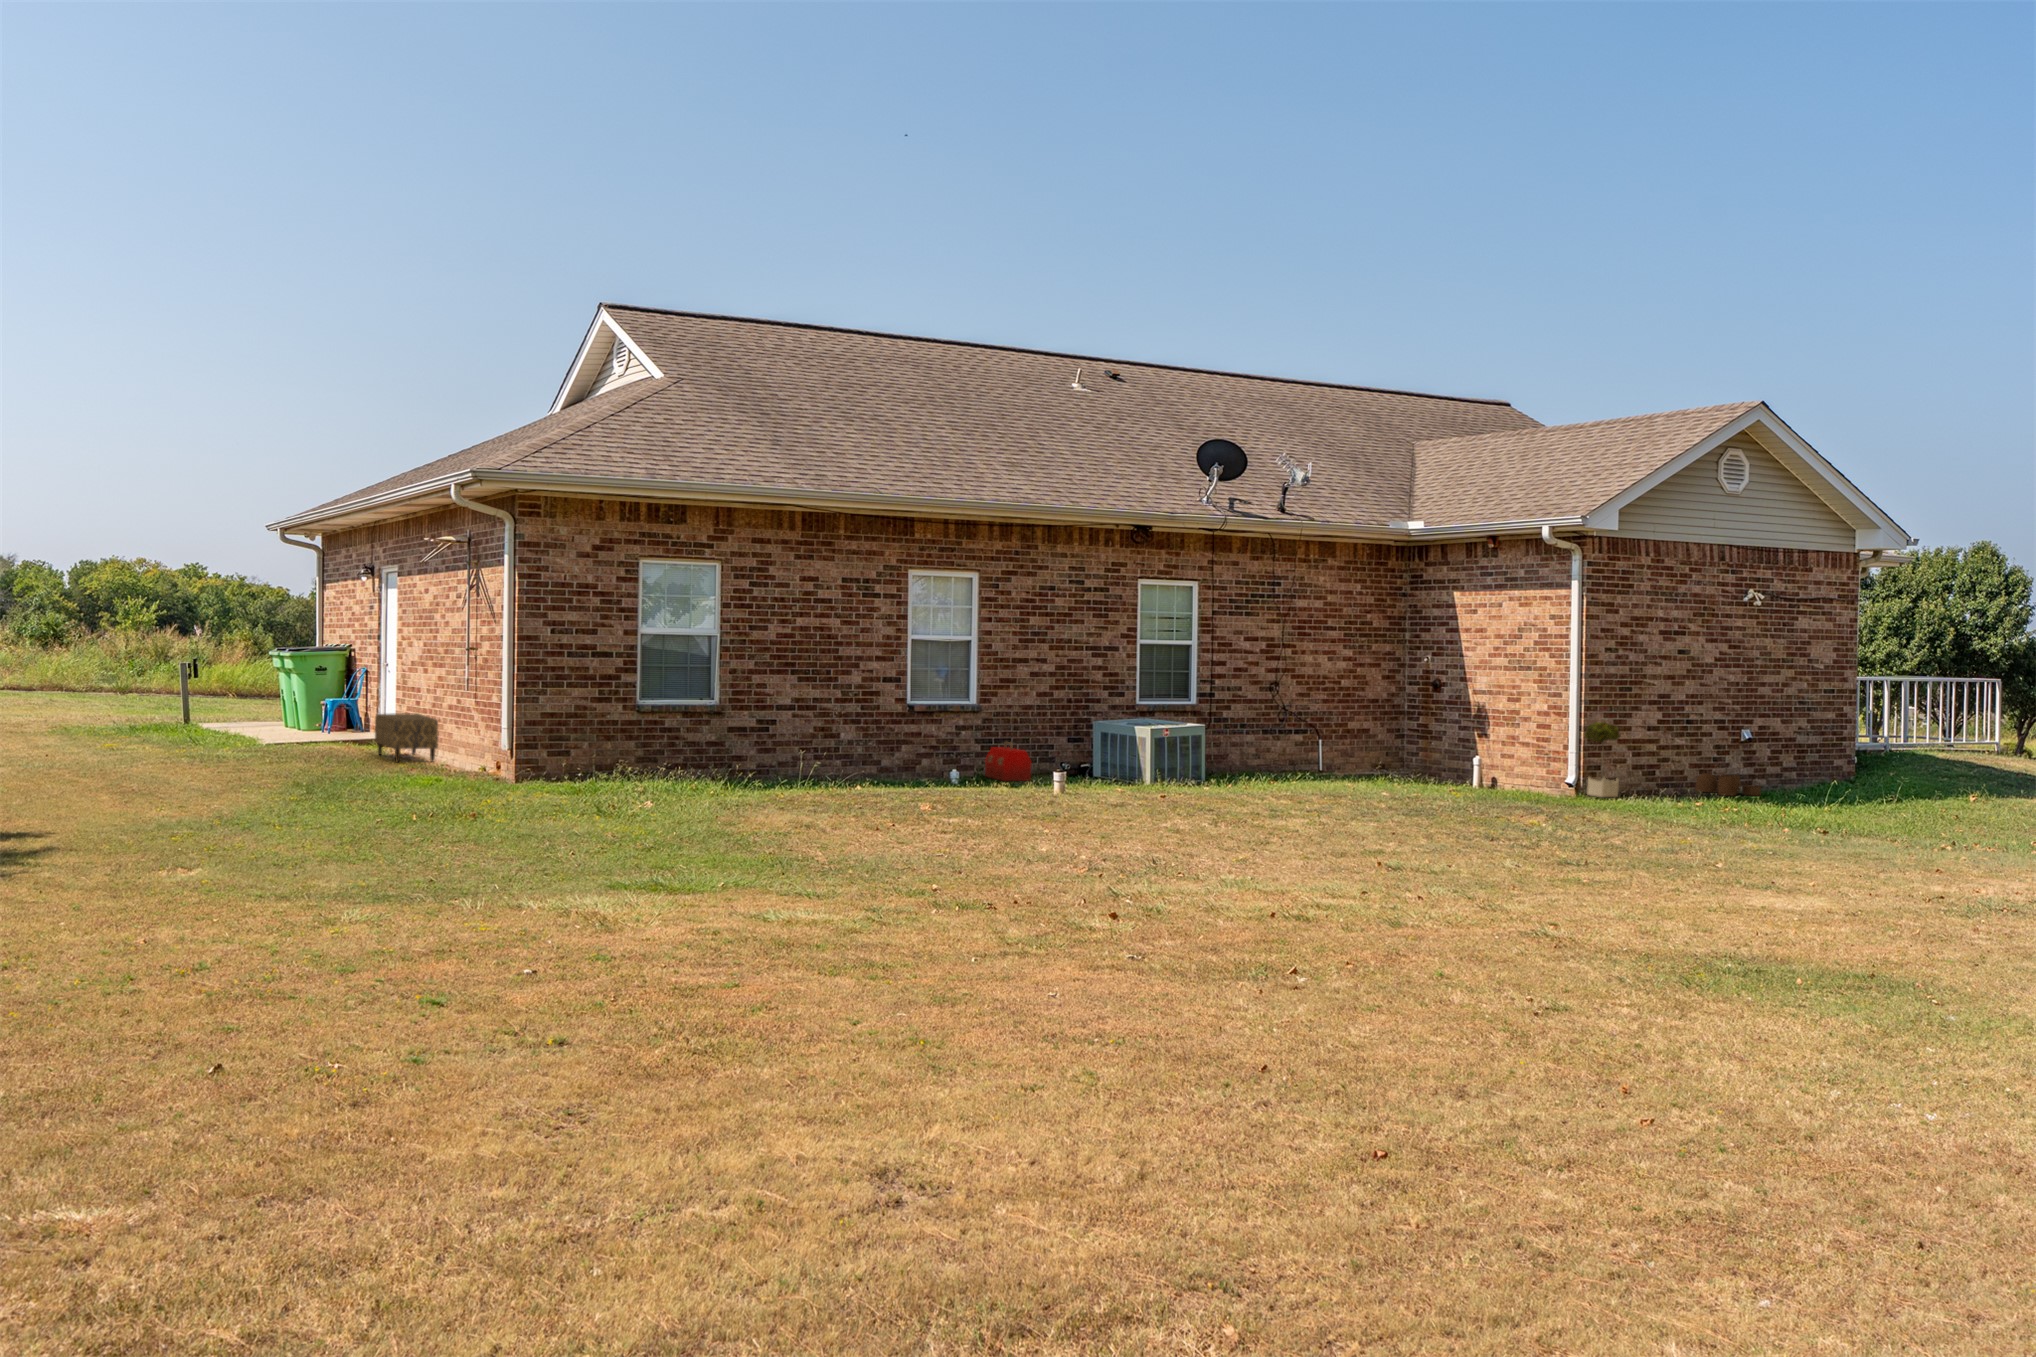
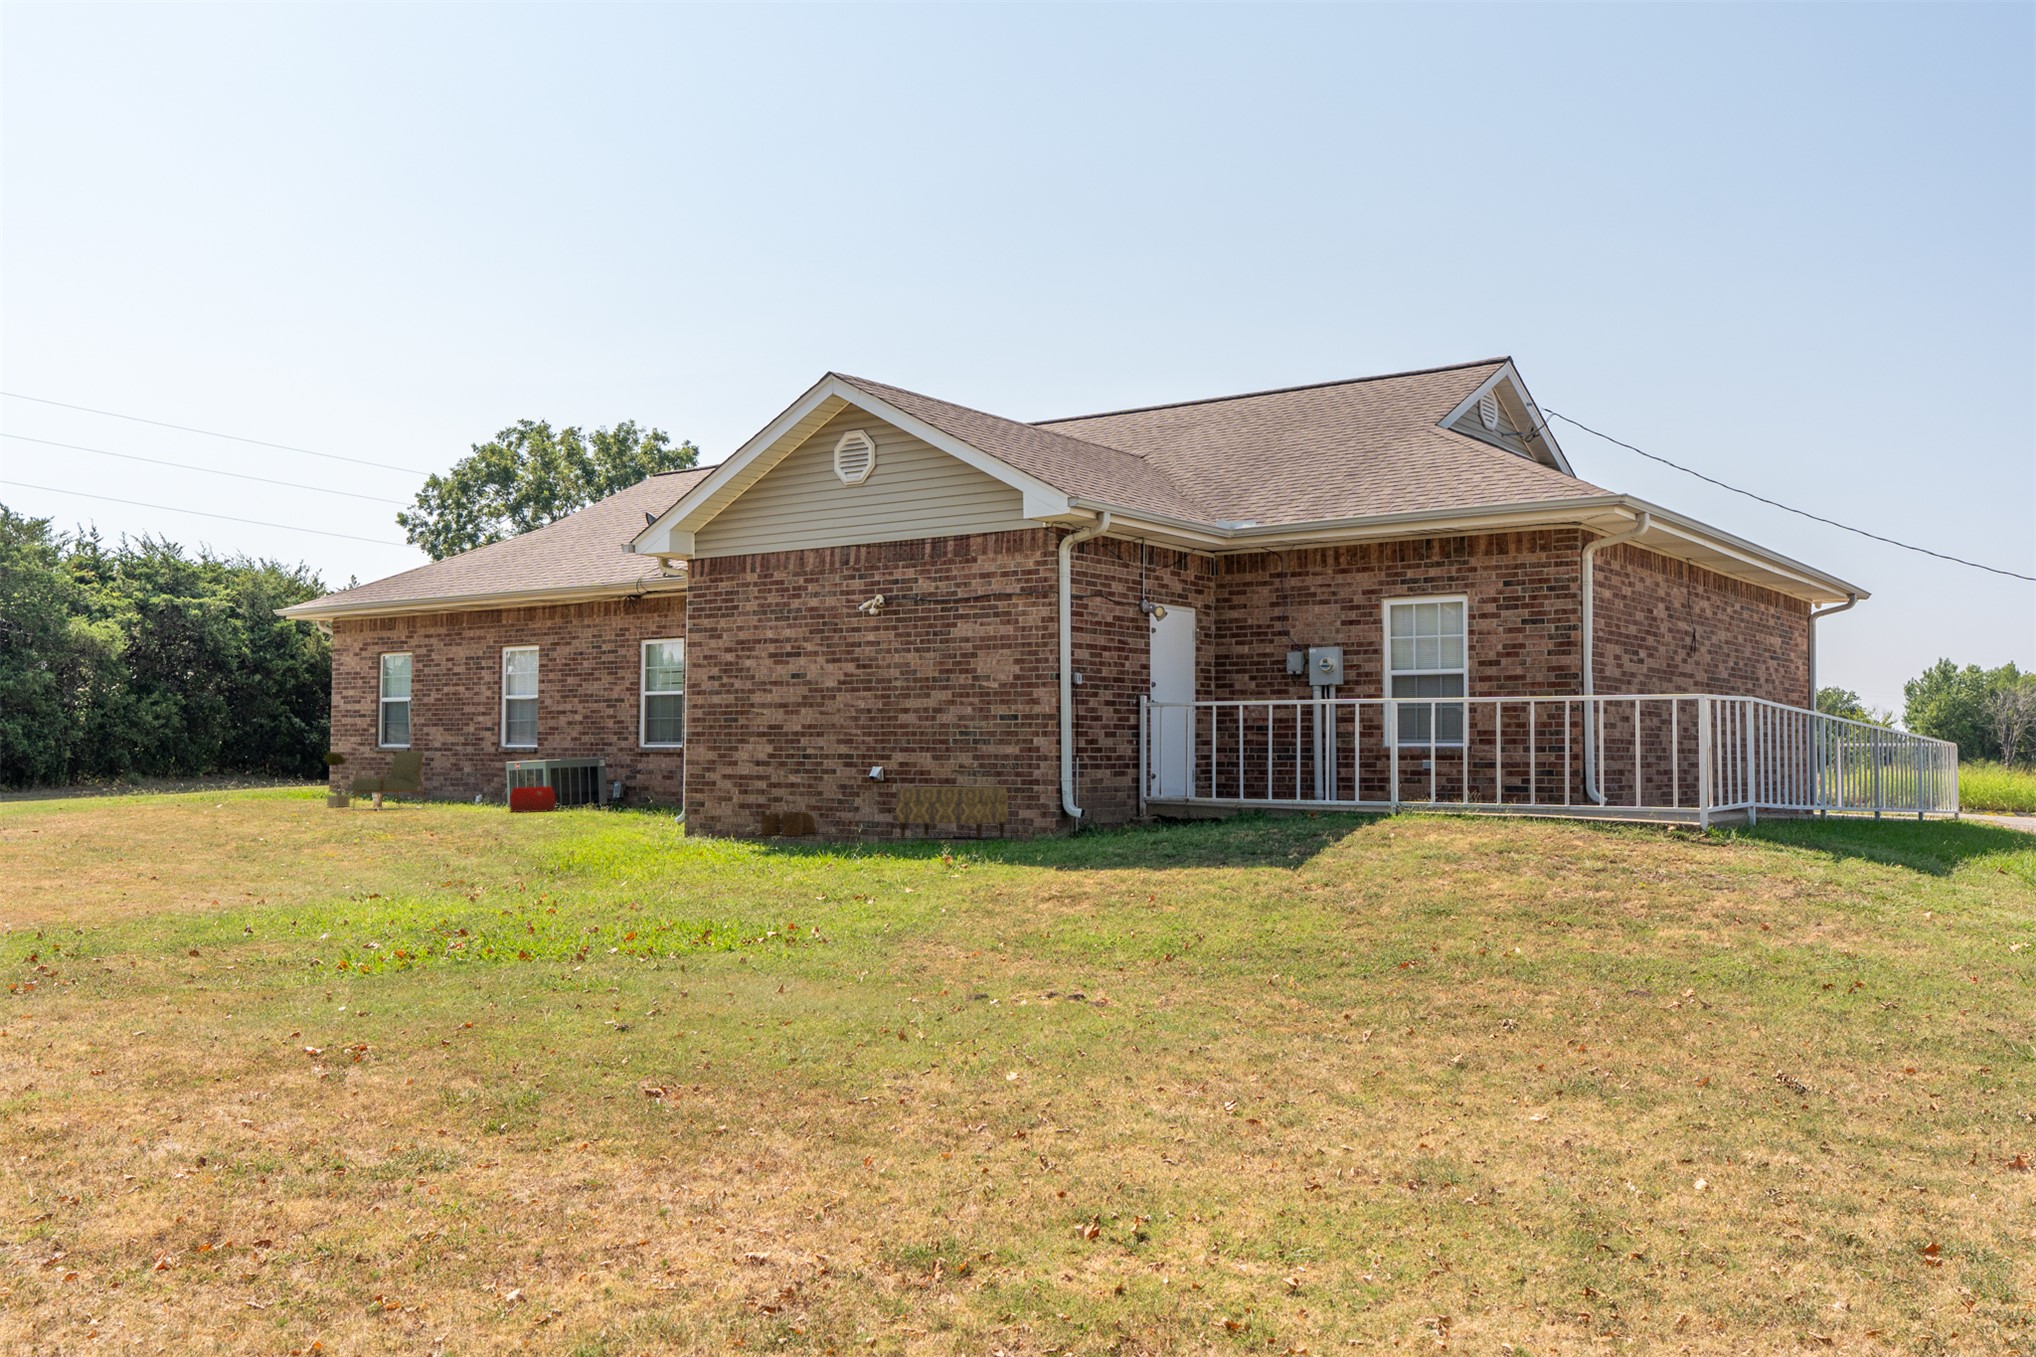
chair: none [707,703,790,790] -> present [351,751,425,808]
bench: present [375,713,439,763] -> present [896,787,1008,839]
potted tree: present [1585,722,1620,797] -> present [324,751,350,807]

